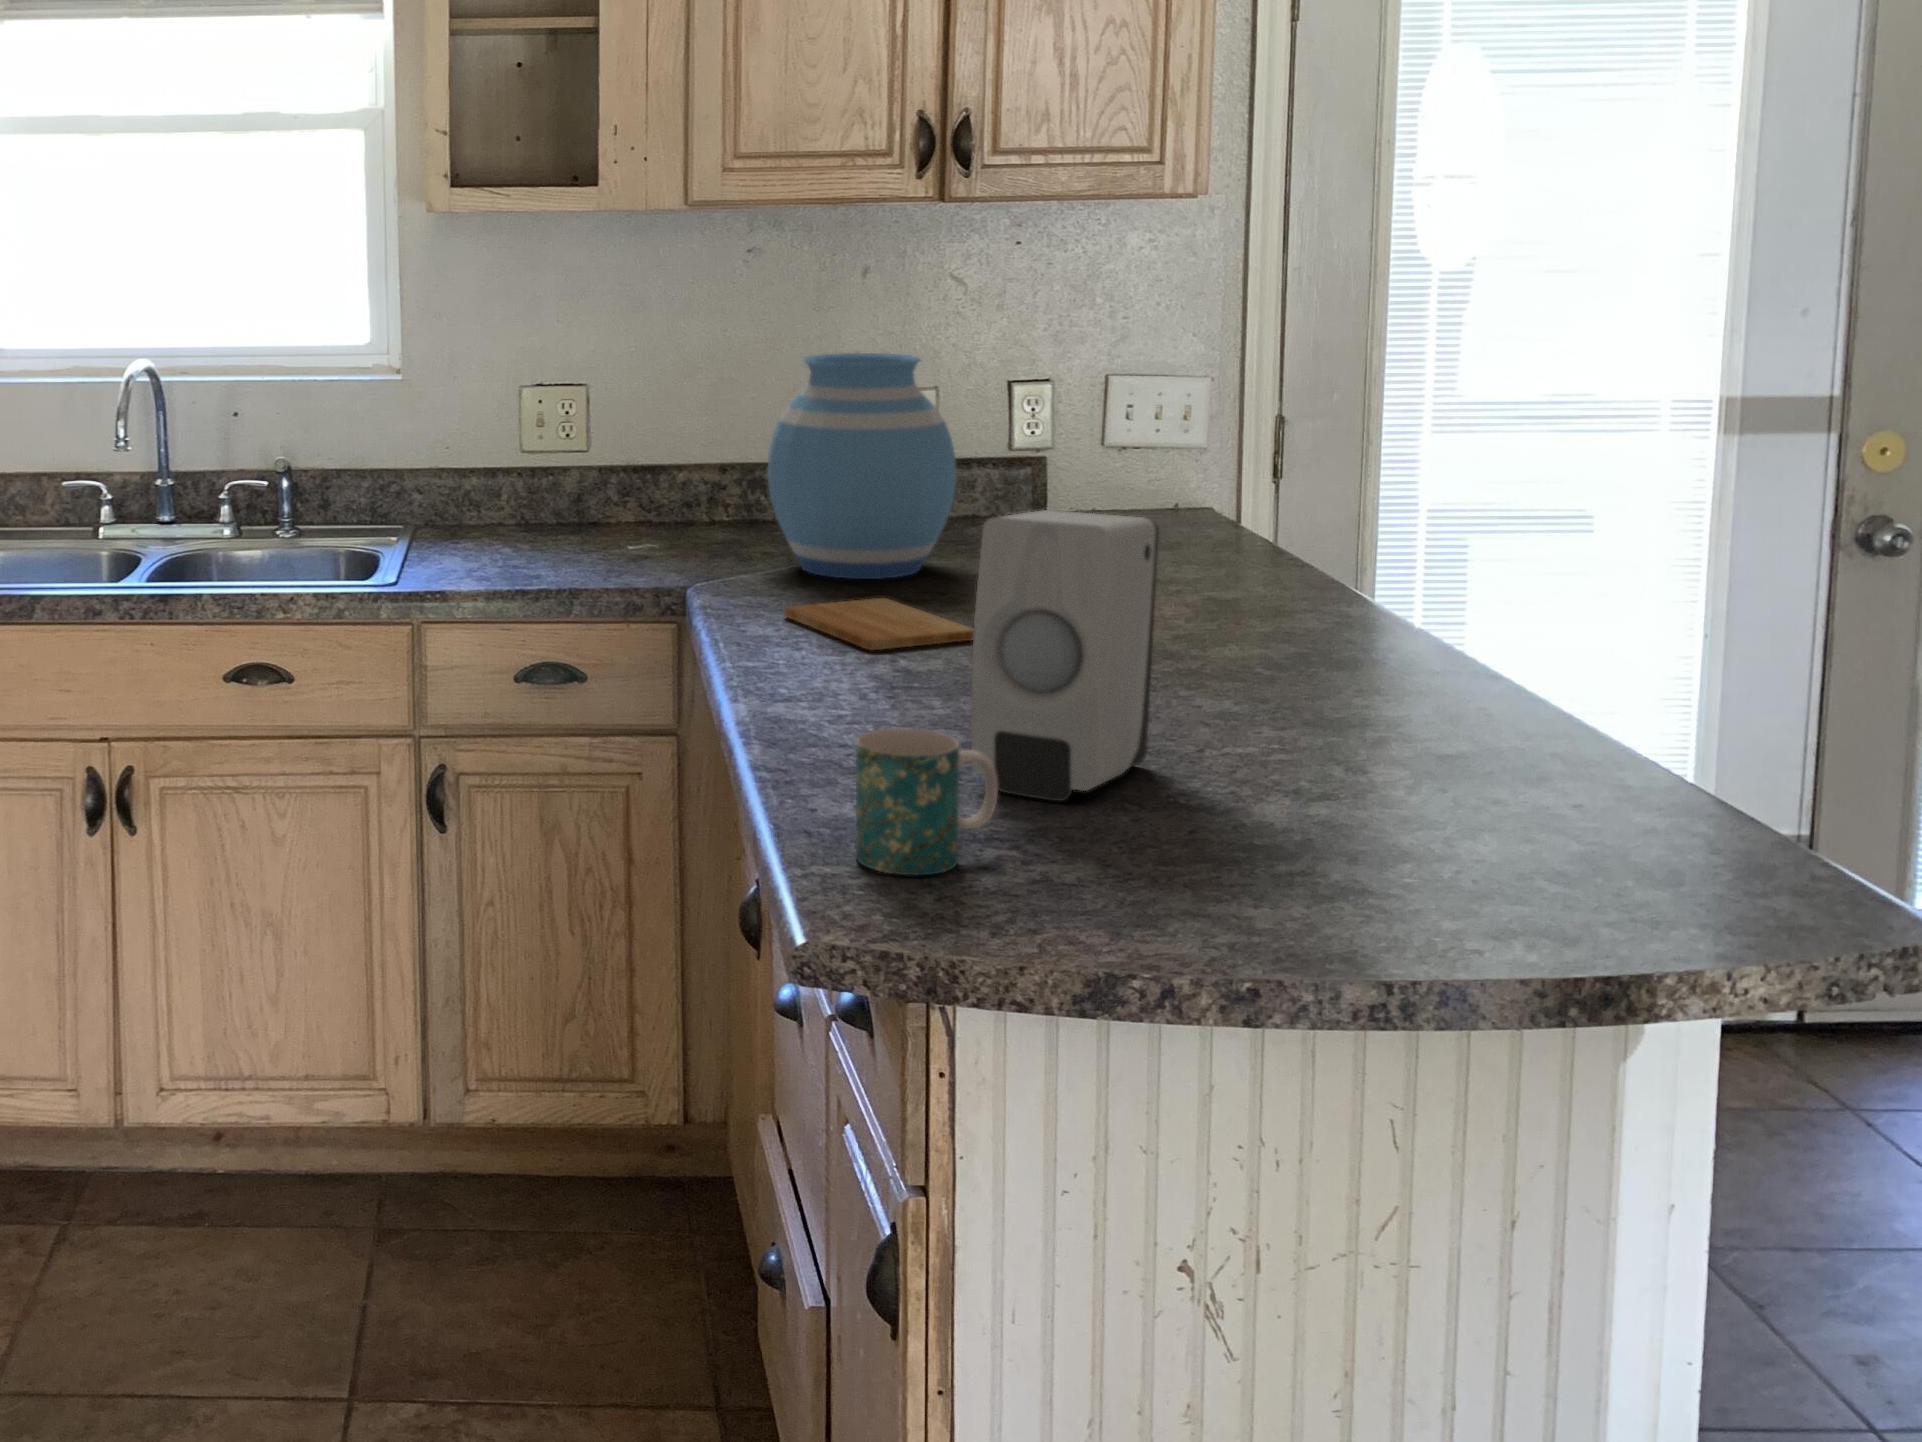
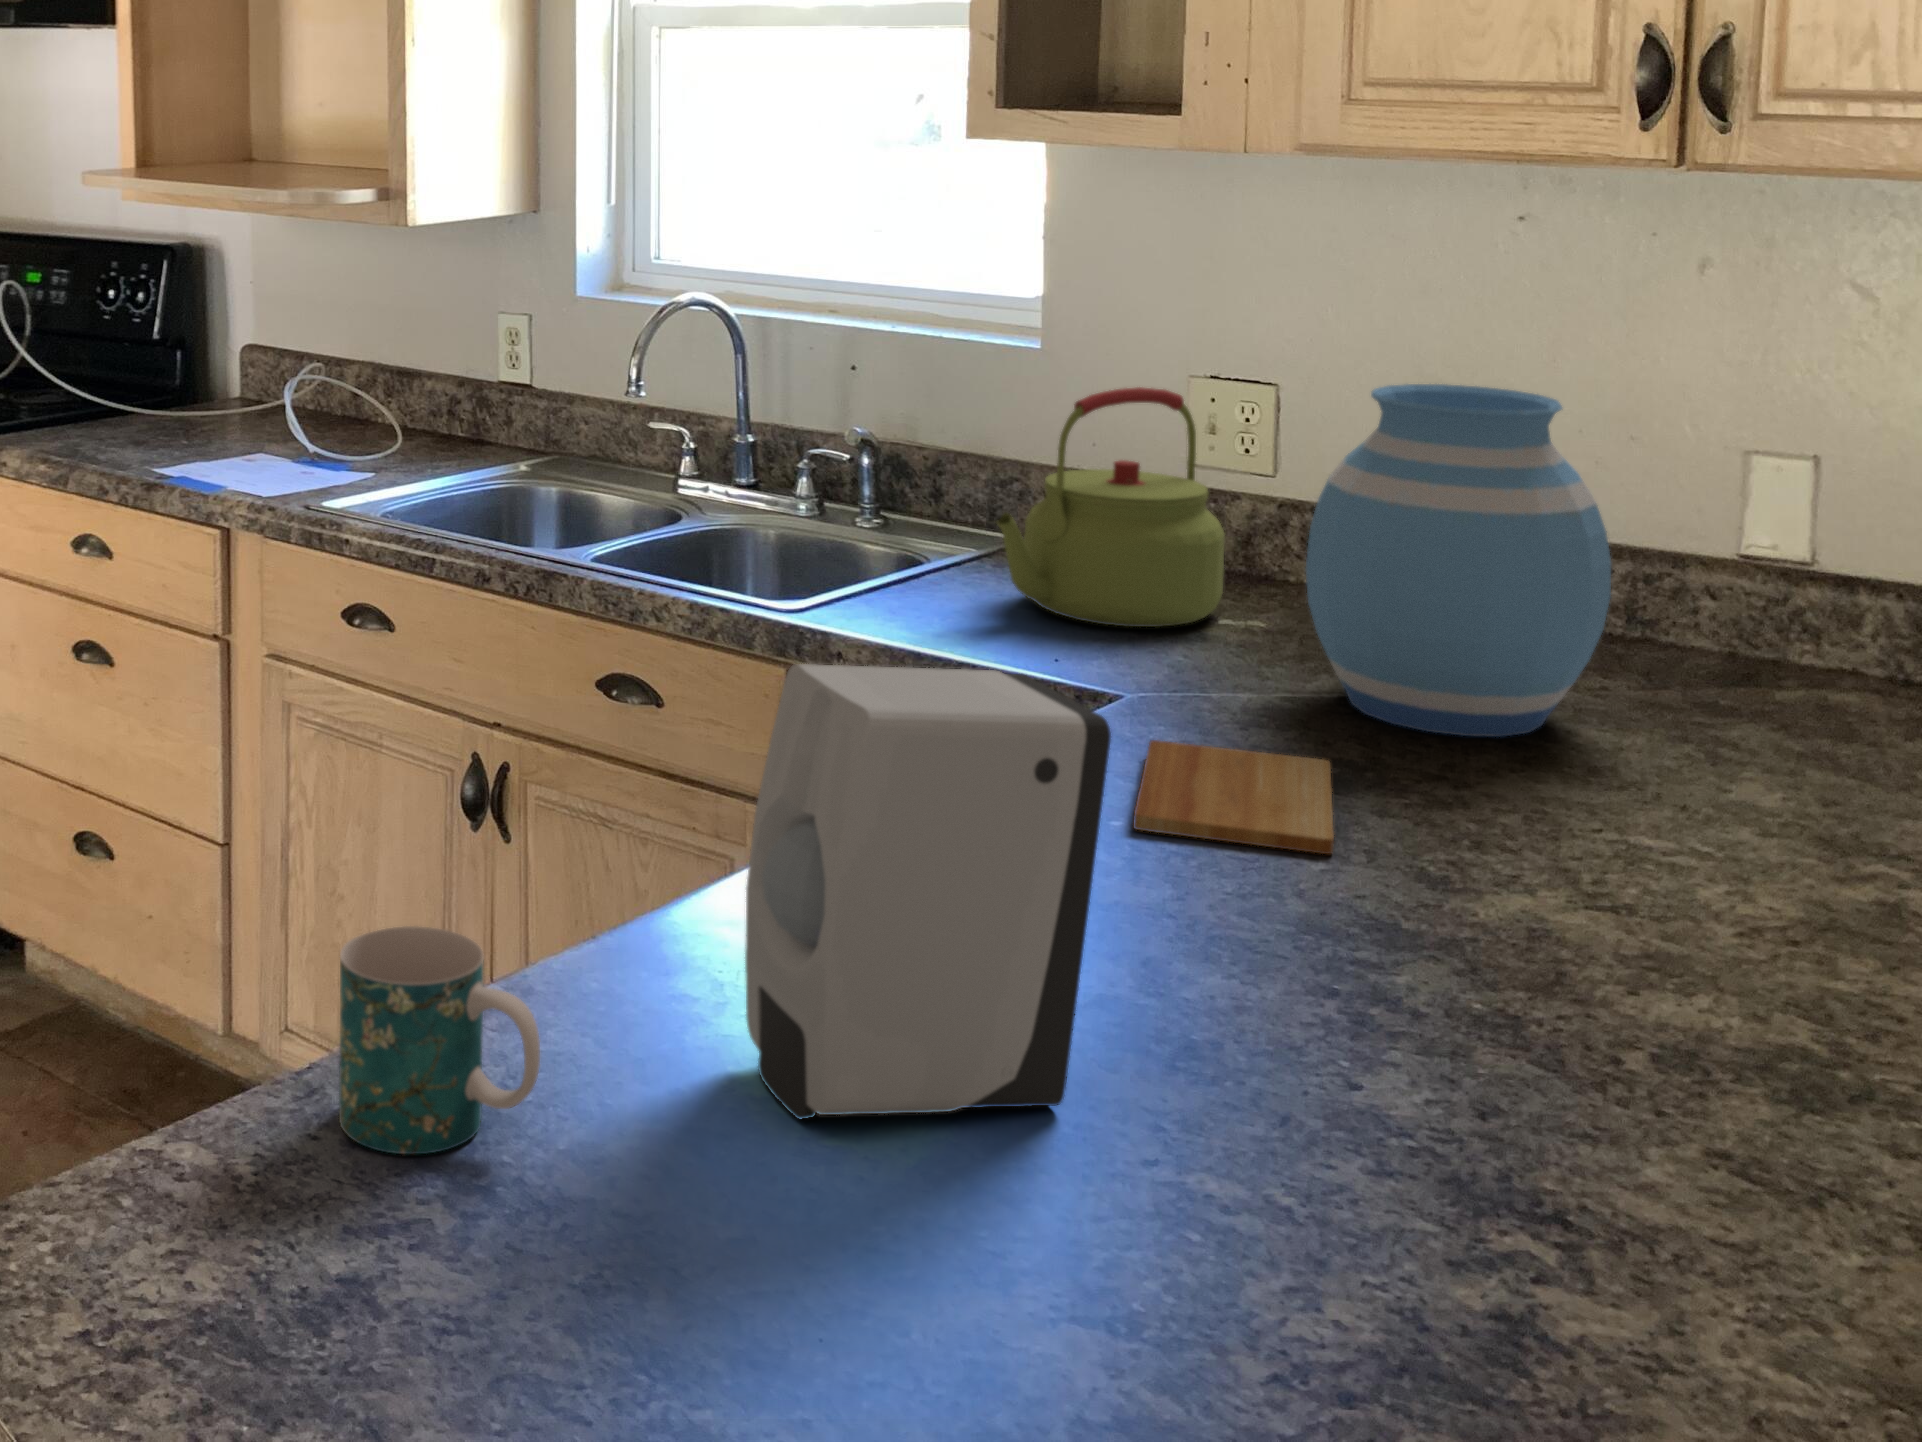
kettle: none [504,387,647,562] -> present [997,387,1225,627]

